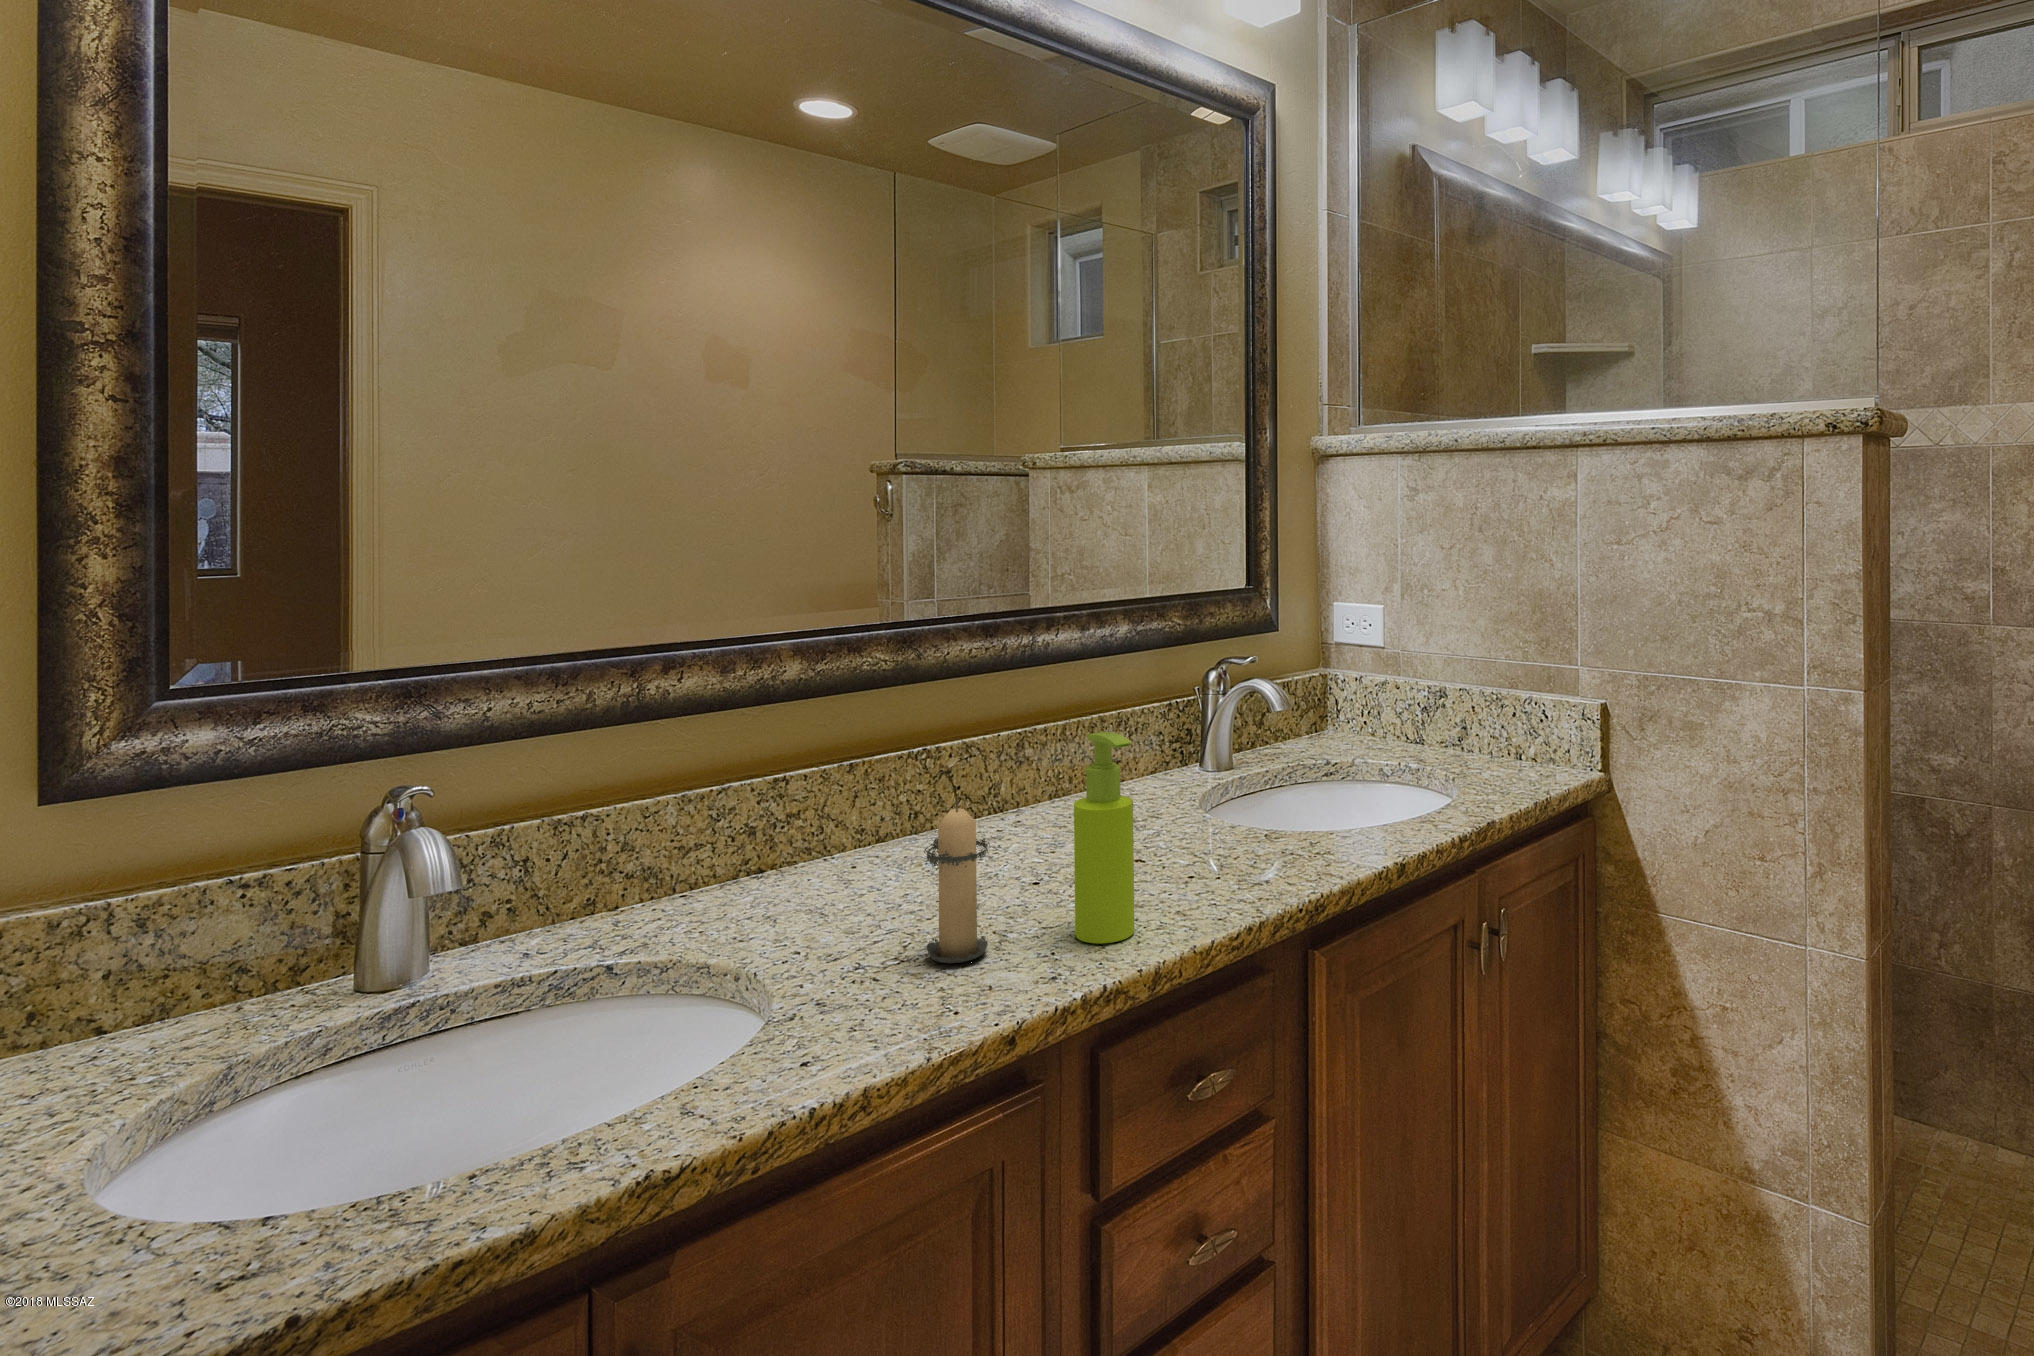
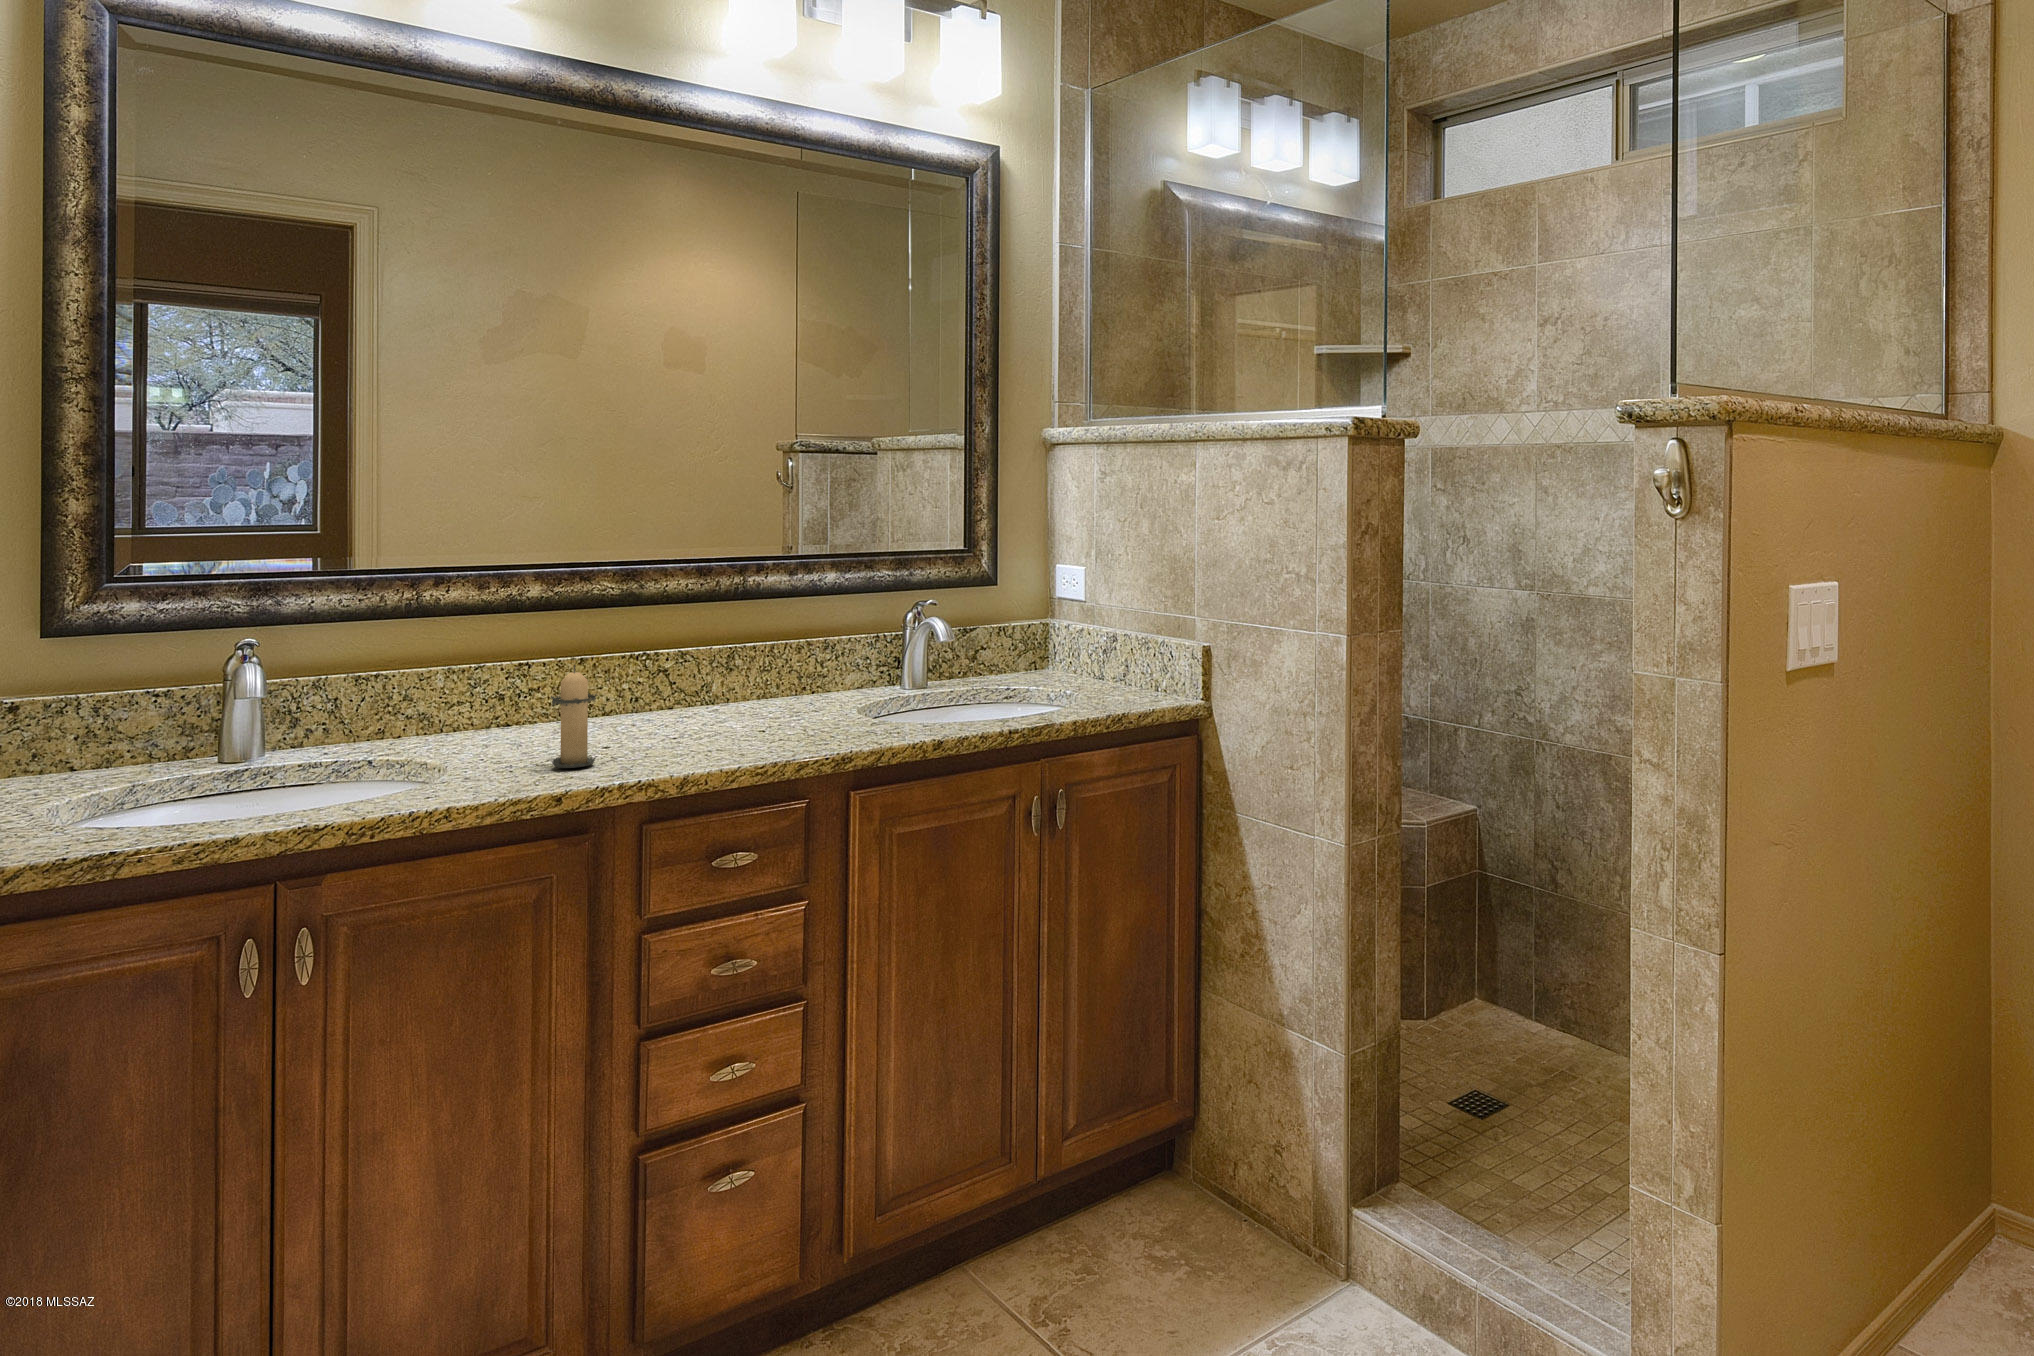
soap dispenser: present [1074,732,1134,943] -> none [656,629,700,765]

